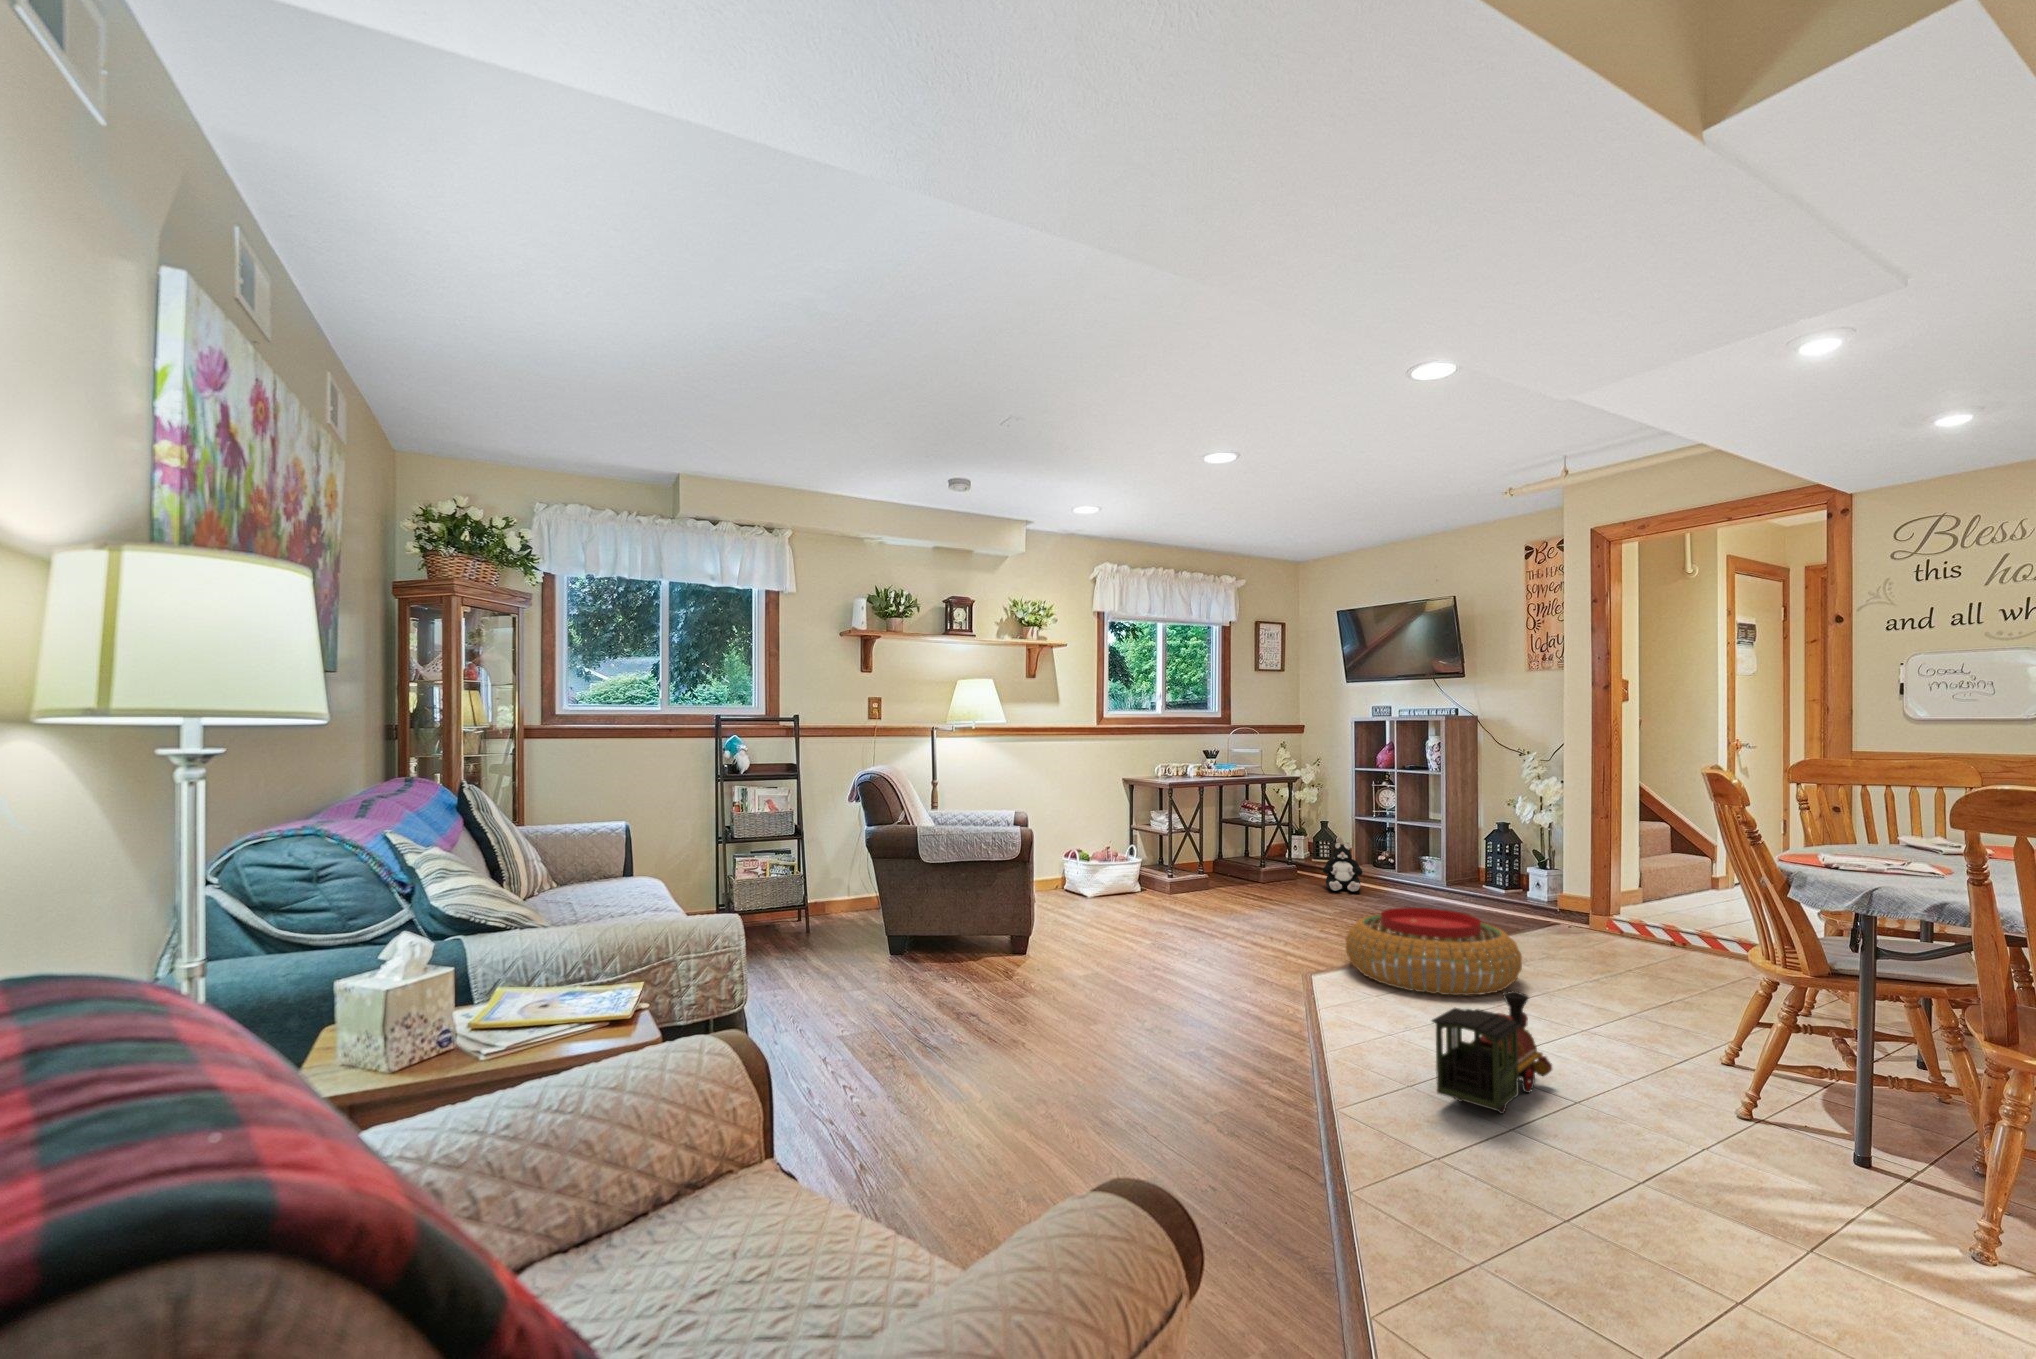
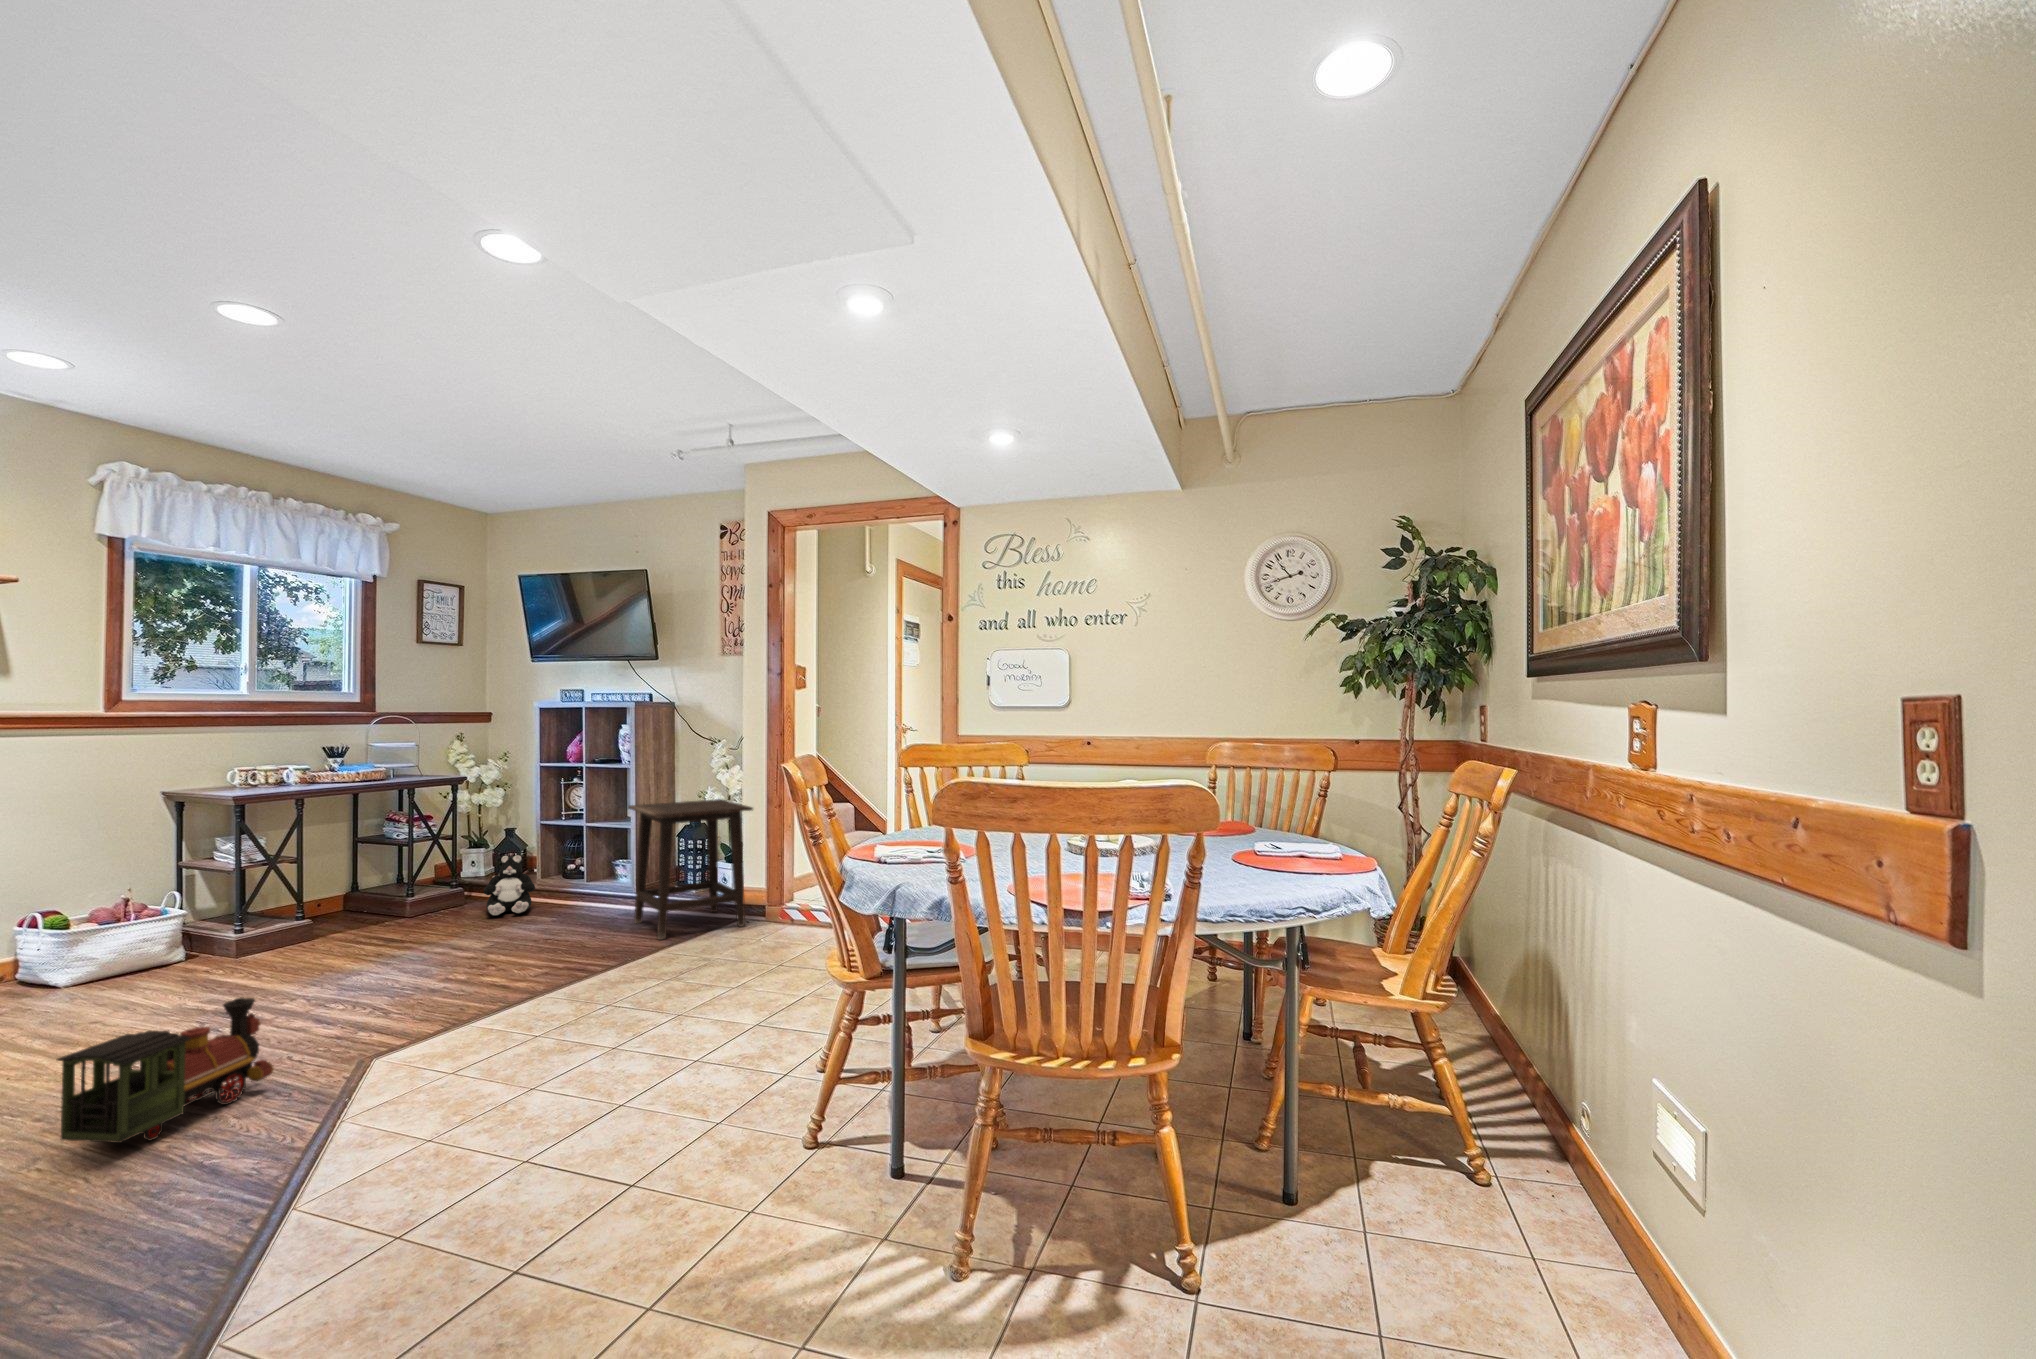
side table: none [1449,807,1579,931] -> present [628,799,753,940]
pouf: present [1346,908,1522,995] -> none [439,937,659,1054]
toy train: present [1432,991,1552,1114] -> present [57,998,273,1143]

